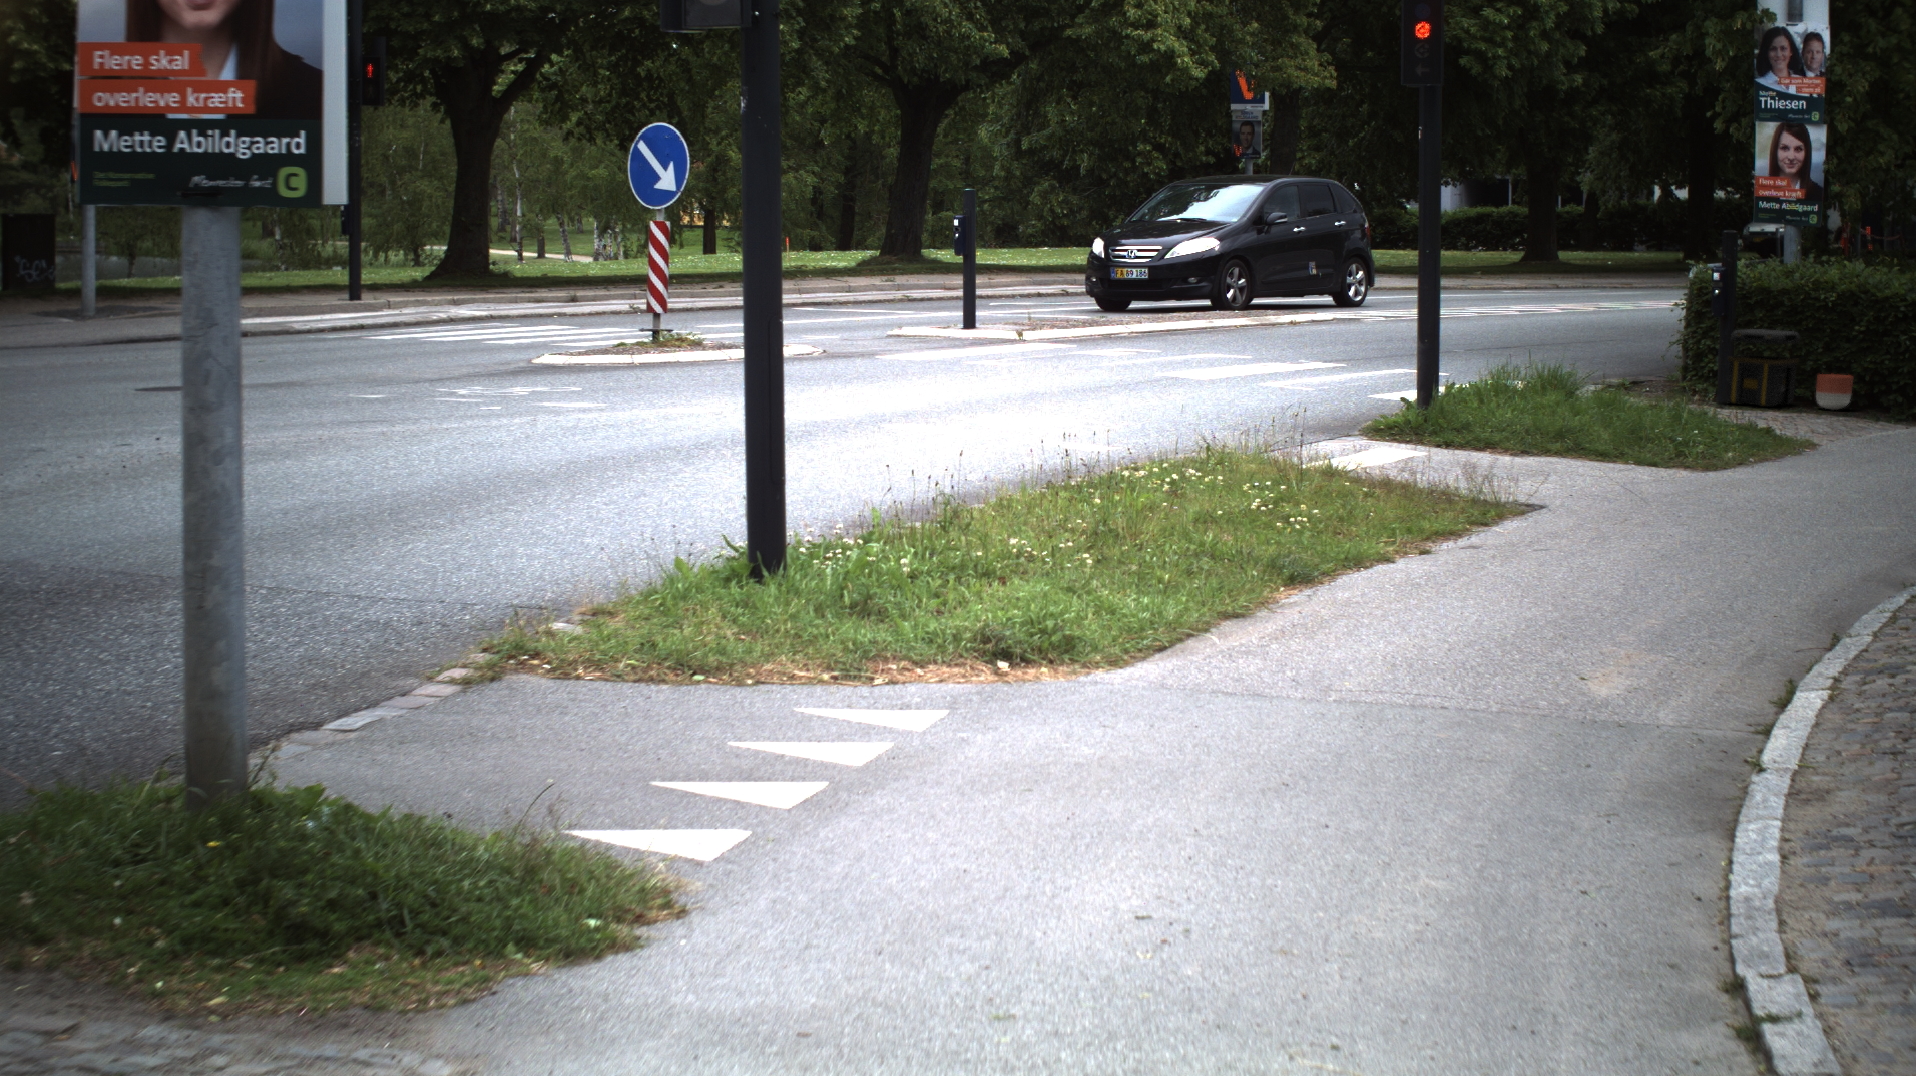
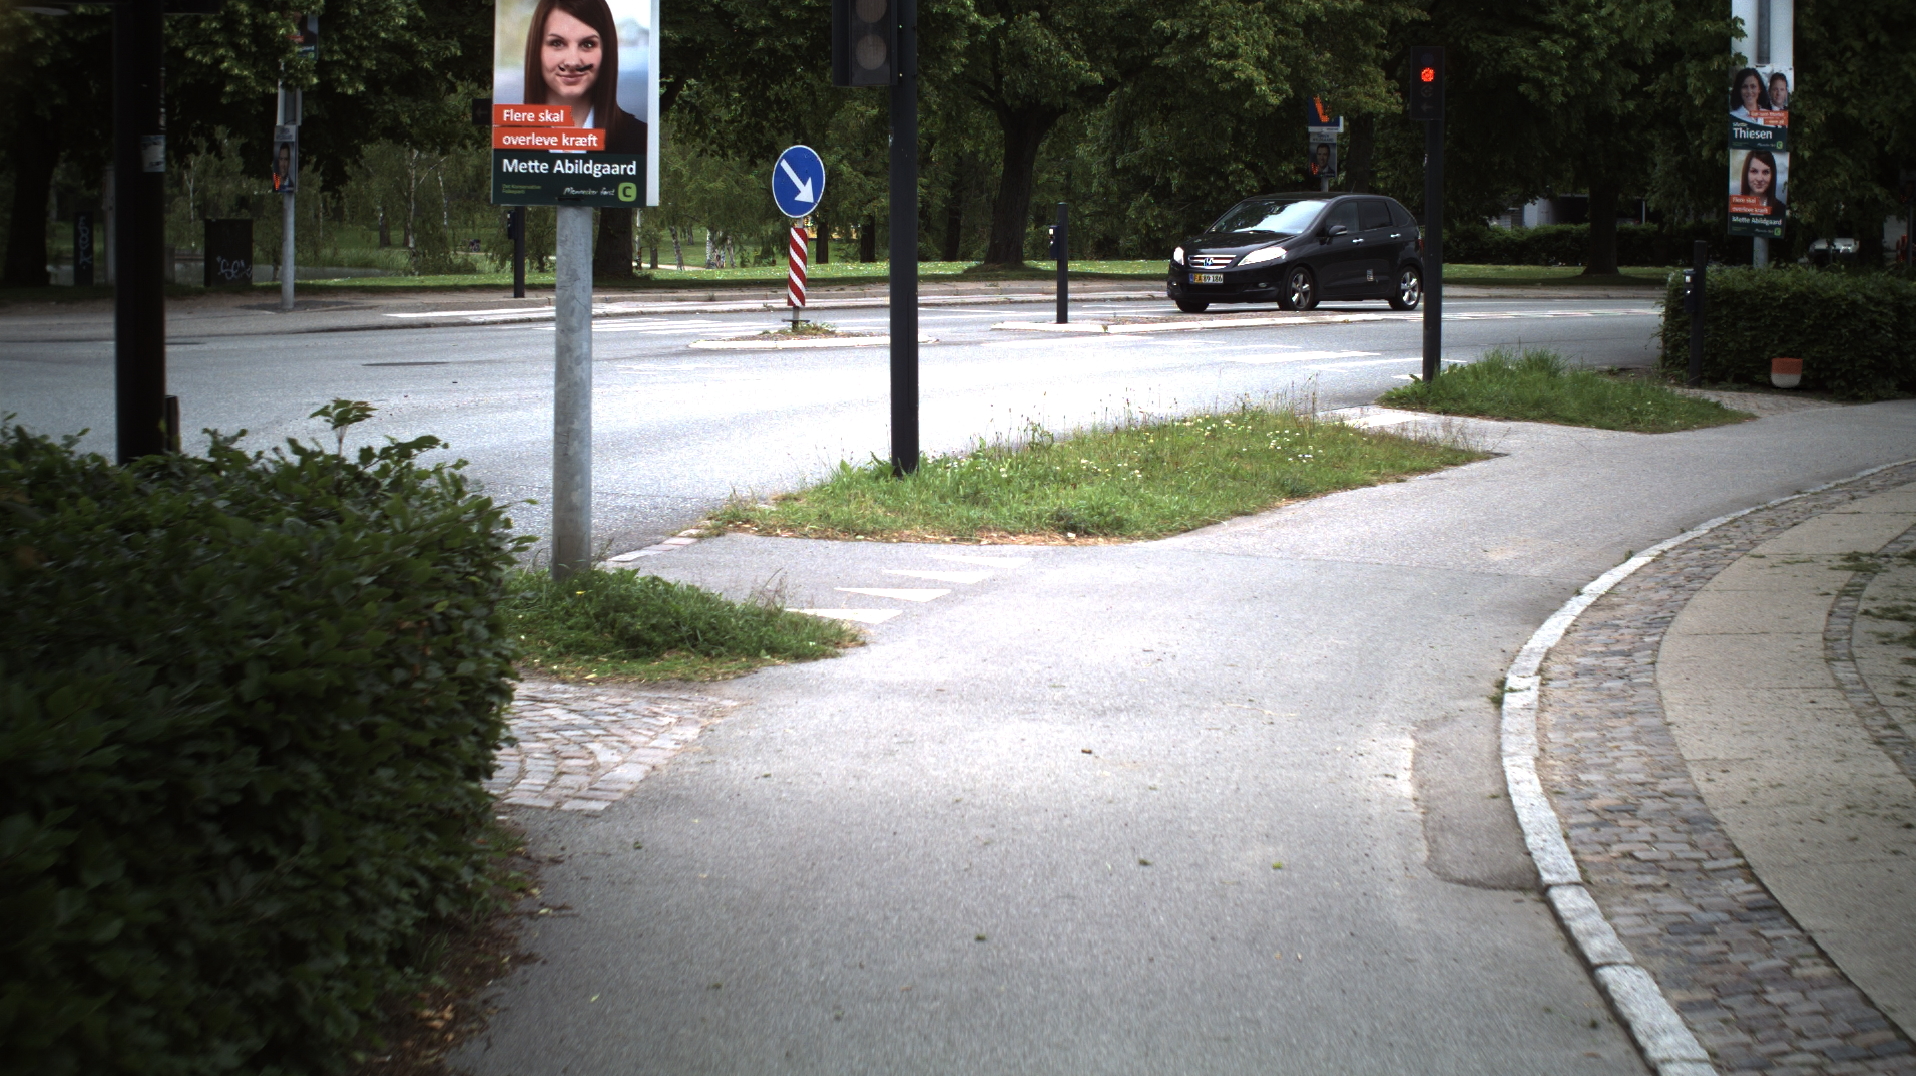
toolbox: present [1727,329,1800,407] -> none [1696,321,1759,386]

